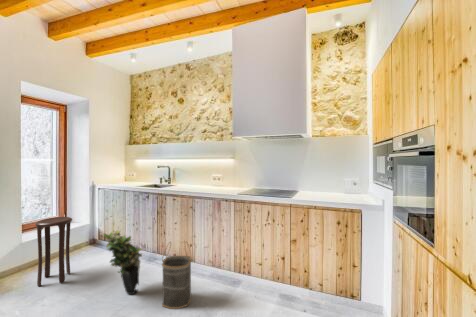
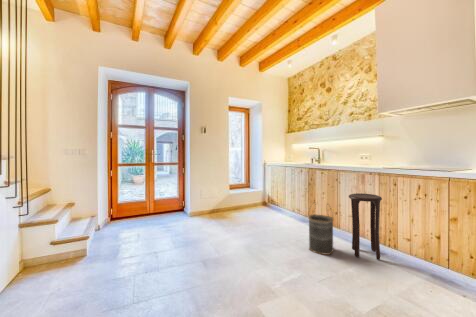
stool: present [35,217,72,286] -> present [349,193,382,260]
potted plant: present [104,230,142,294] -> none [269,190,296,238]

